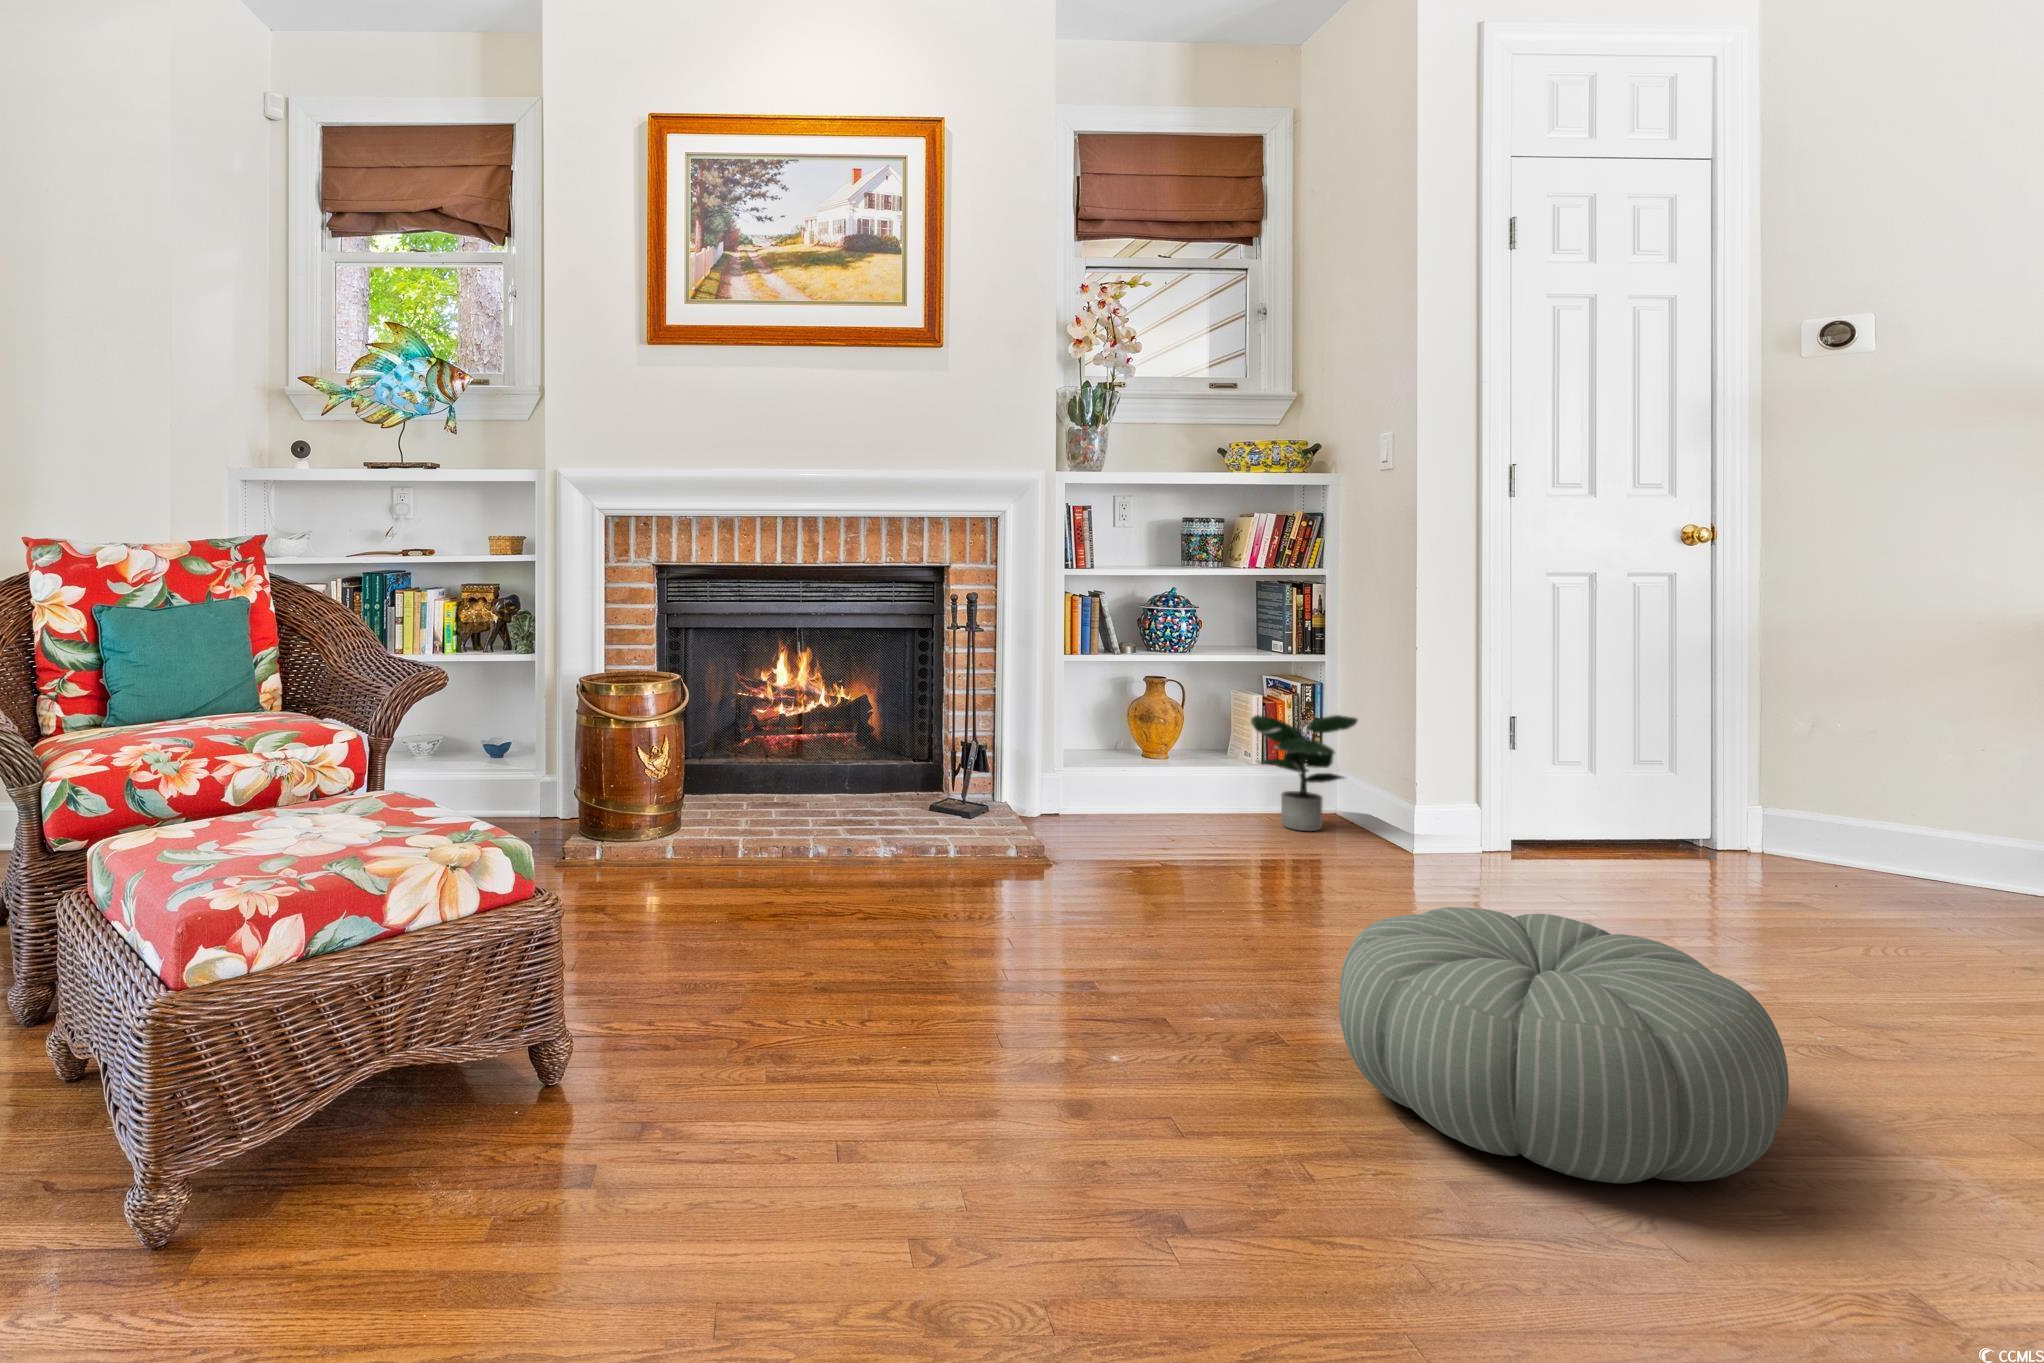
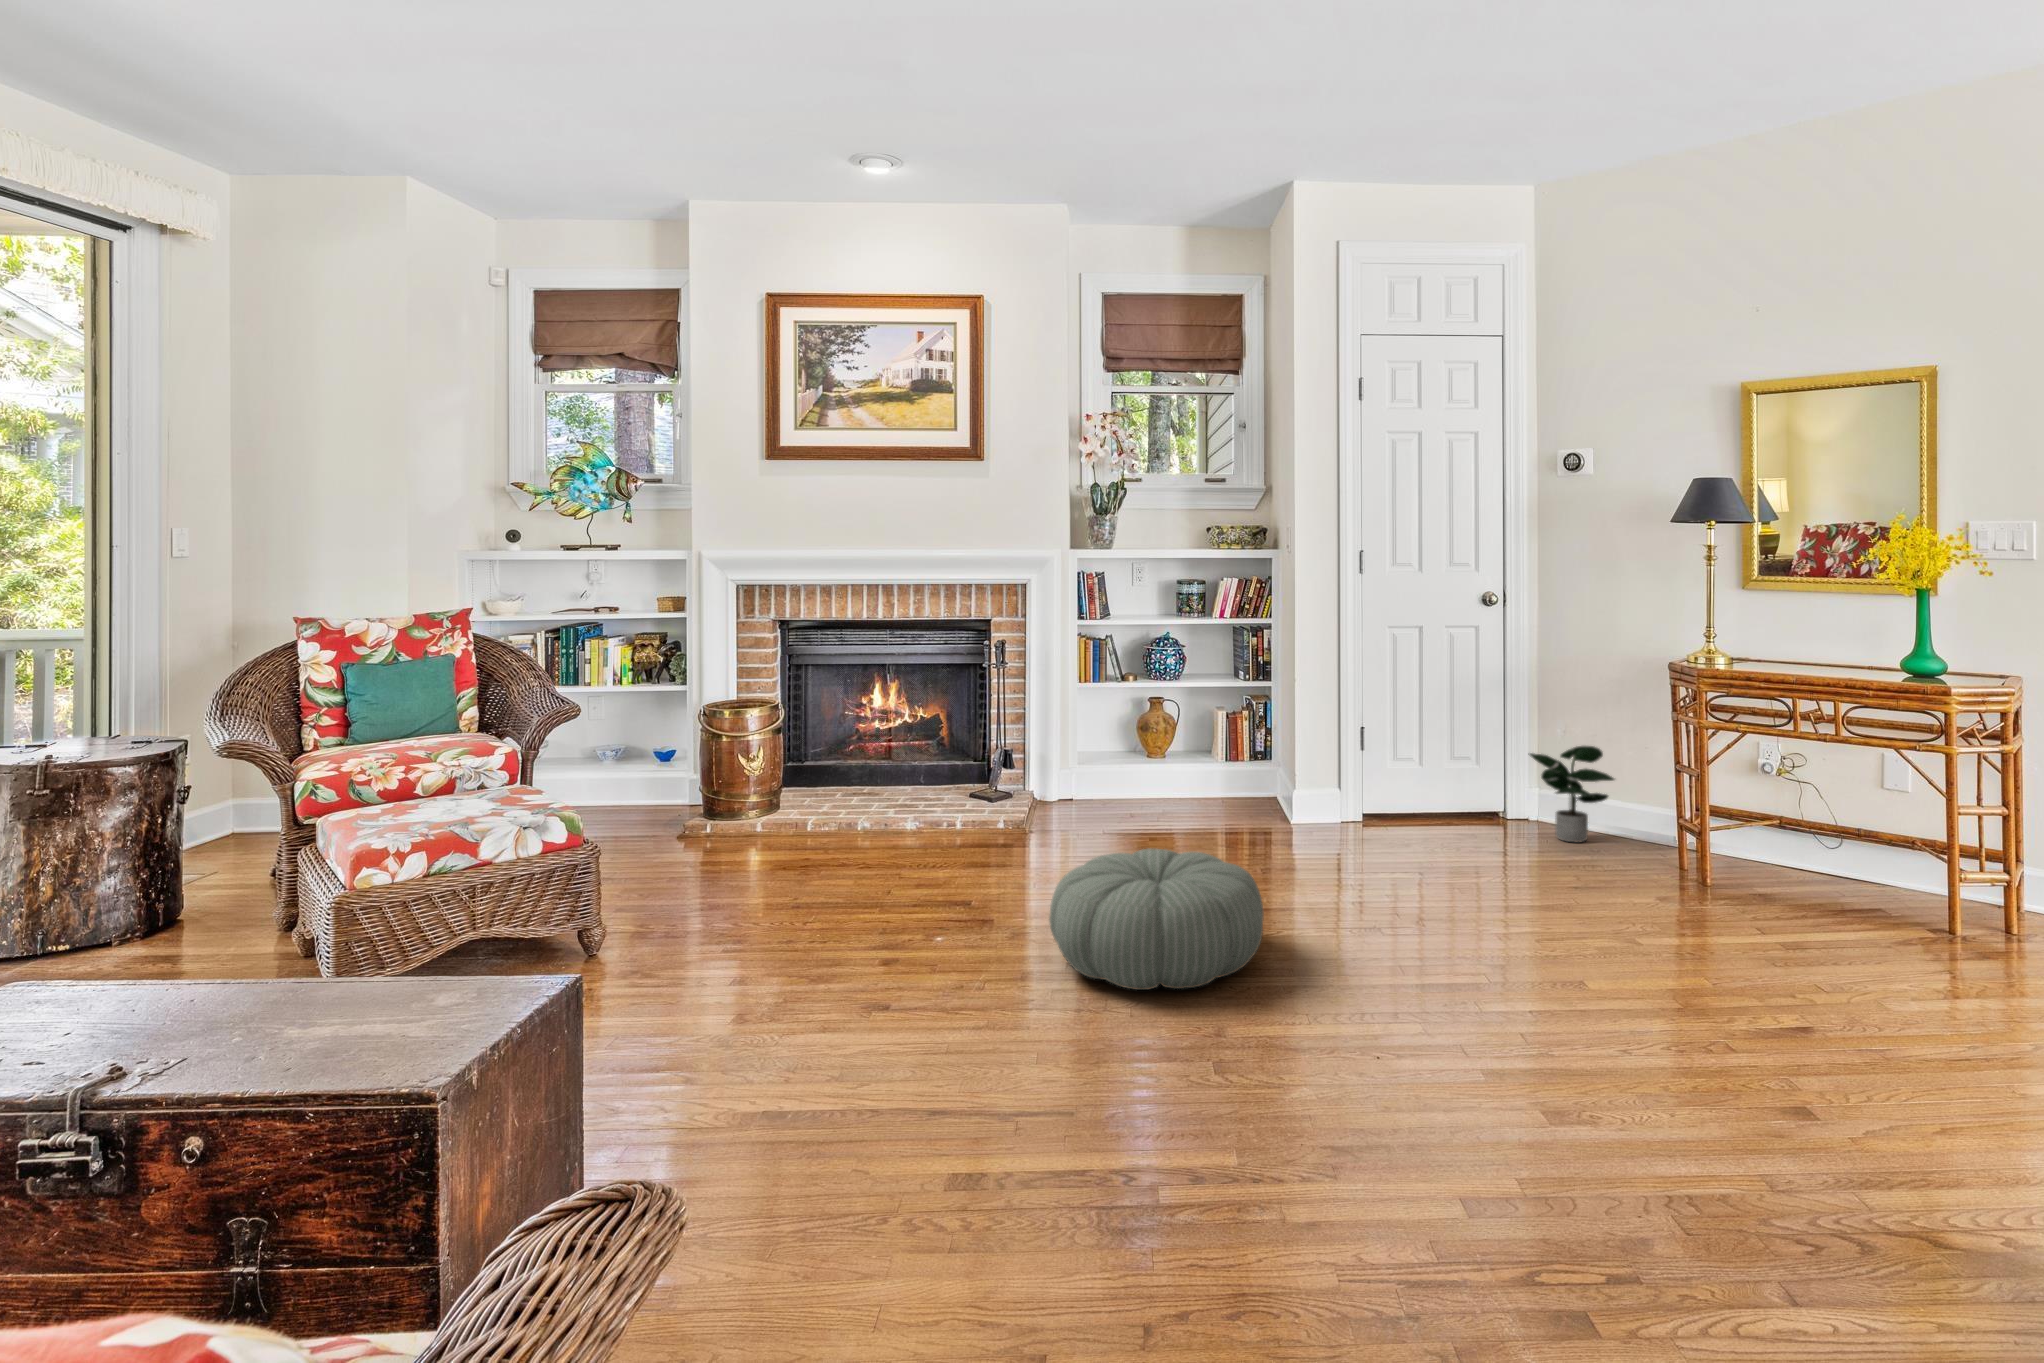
potted plant: present [1251,715,1358,831] -> present [1530,746,1615,843]

